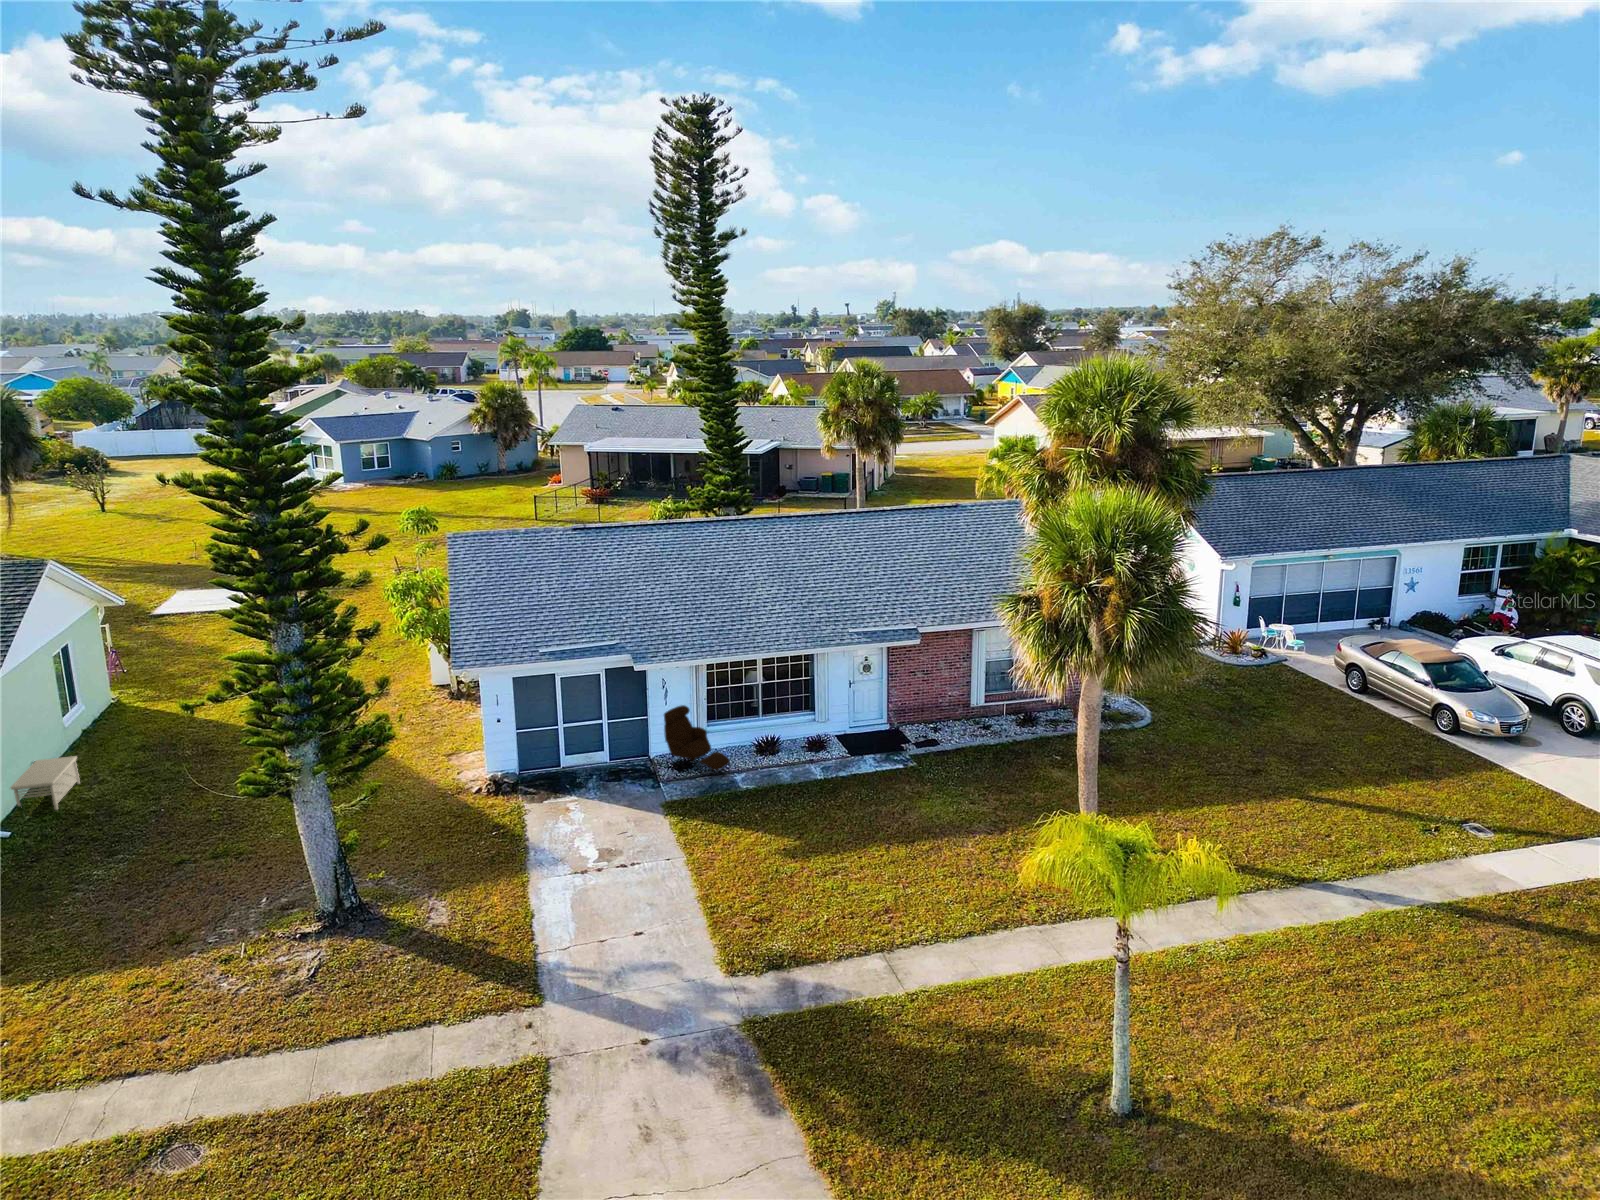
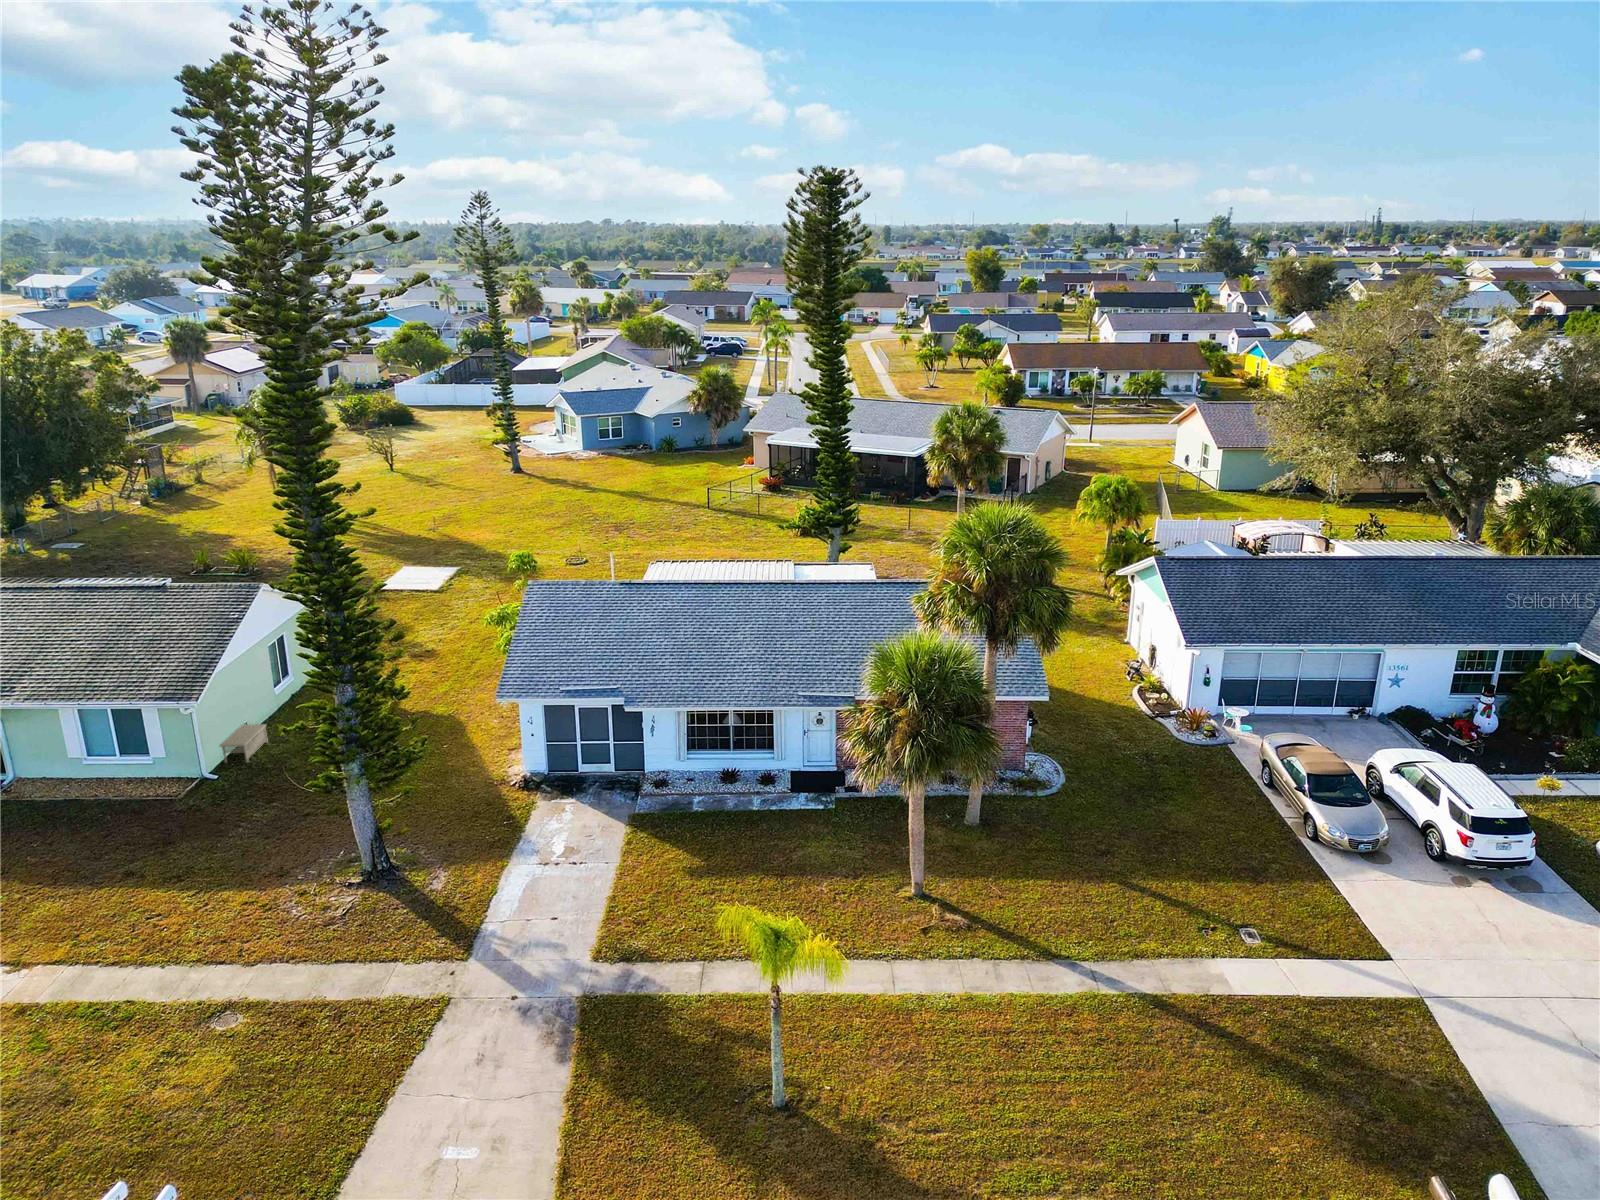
lounge chair: present [664,705,730,777] -> none [645,738,691,798]

